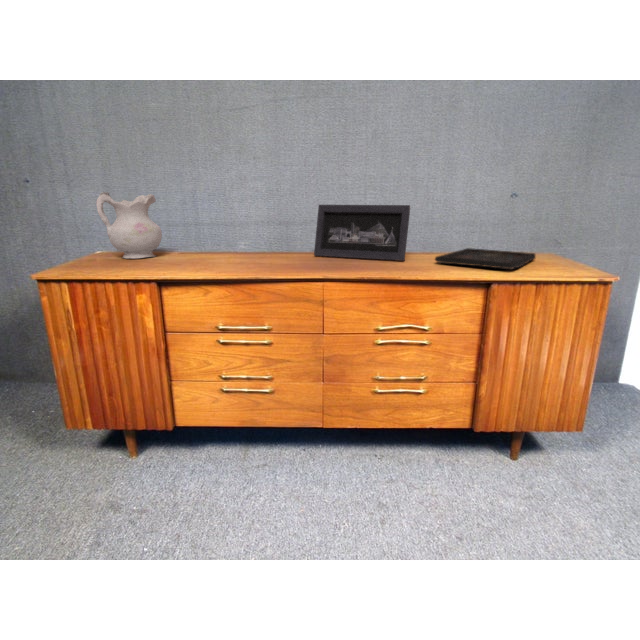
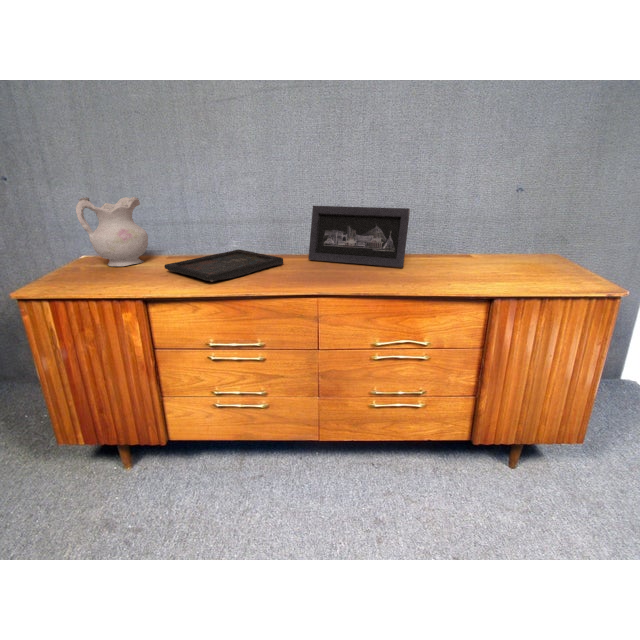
tray: present [435,248,535,269] -> present [164,250,283,281]

